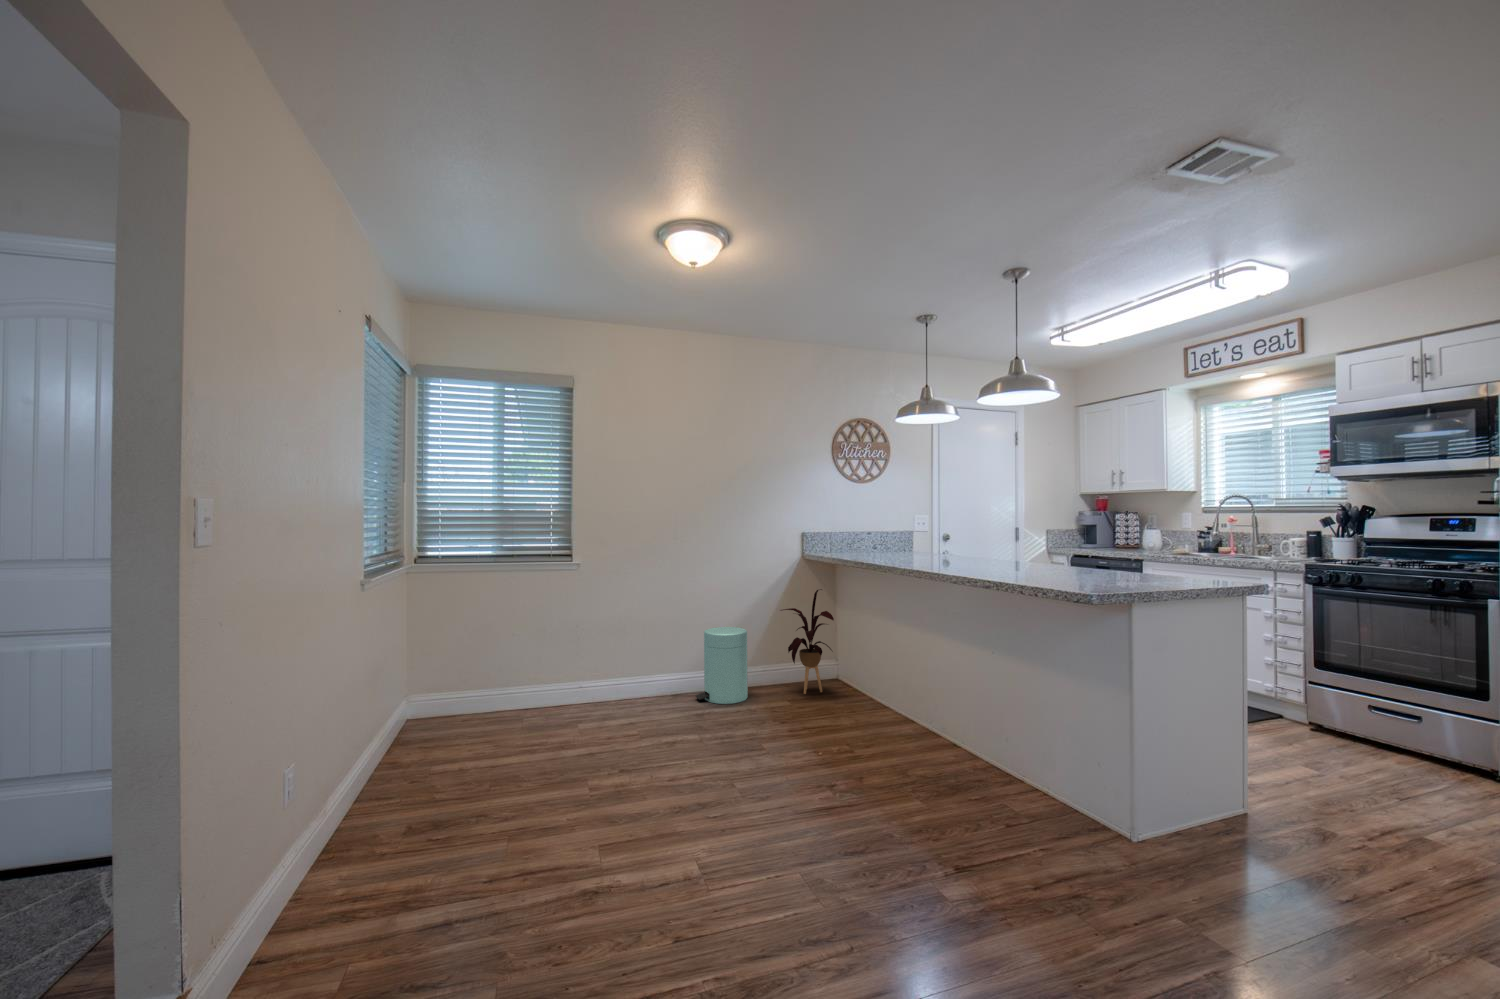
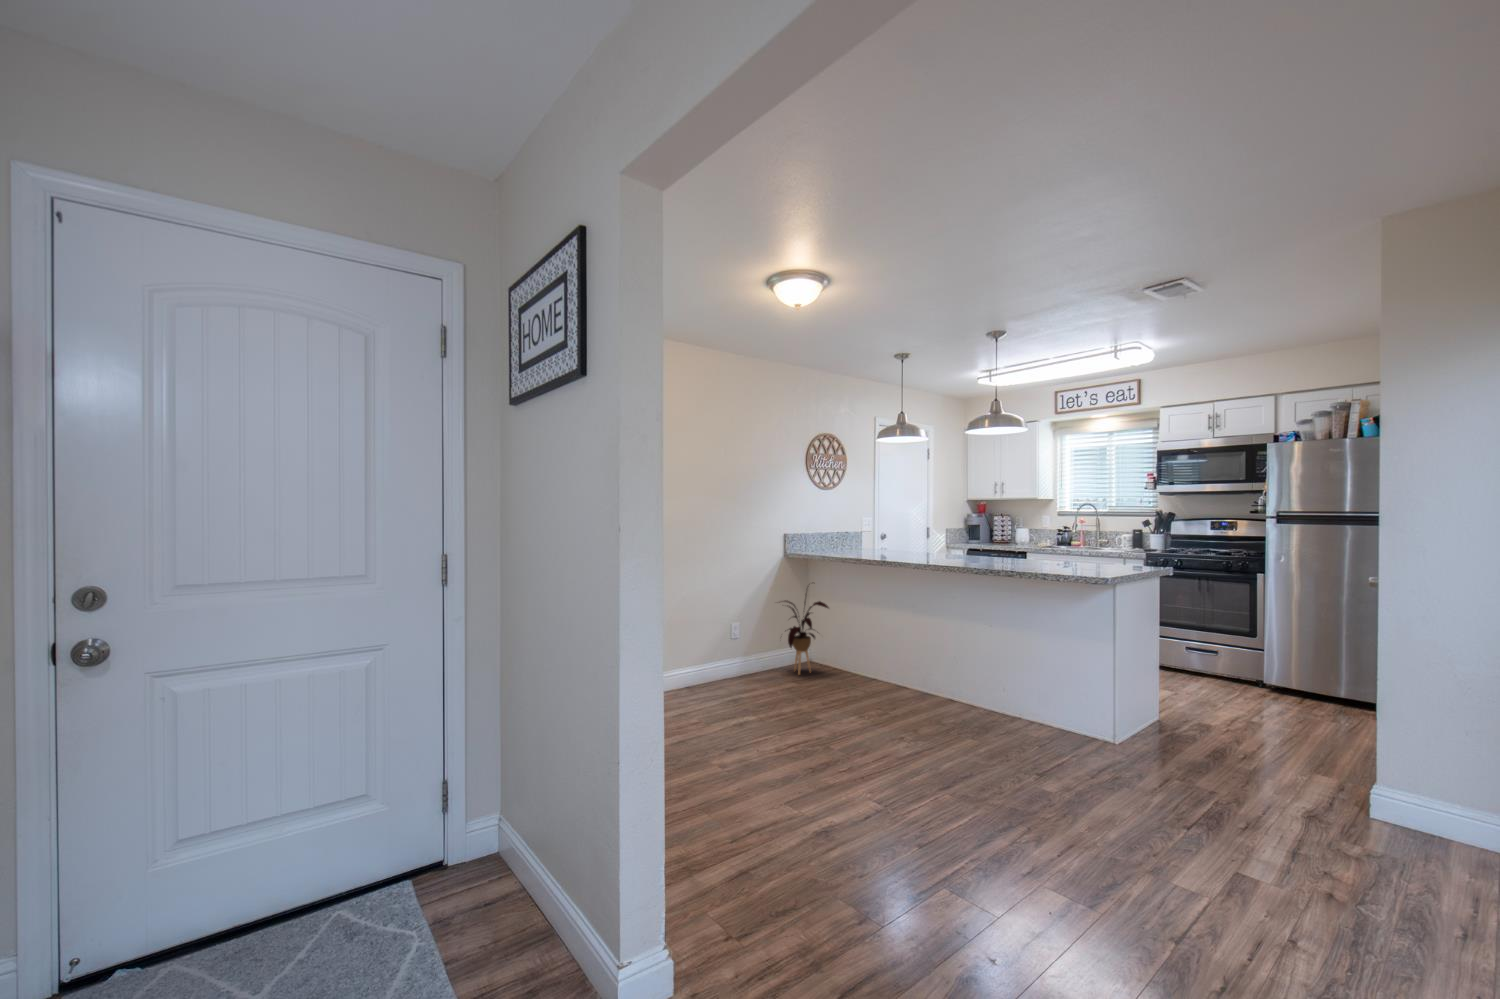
trash can: present [696,627,748,704] -> none [711,620,756,689]

